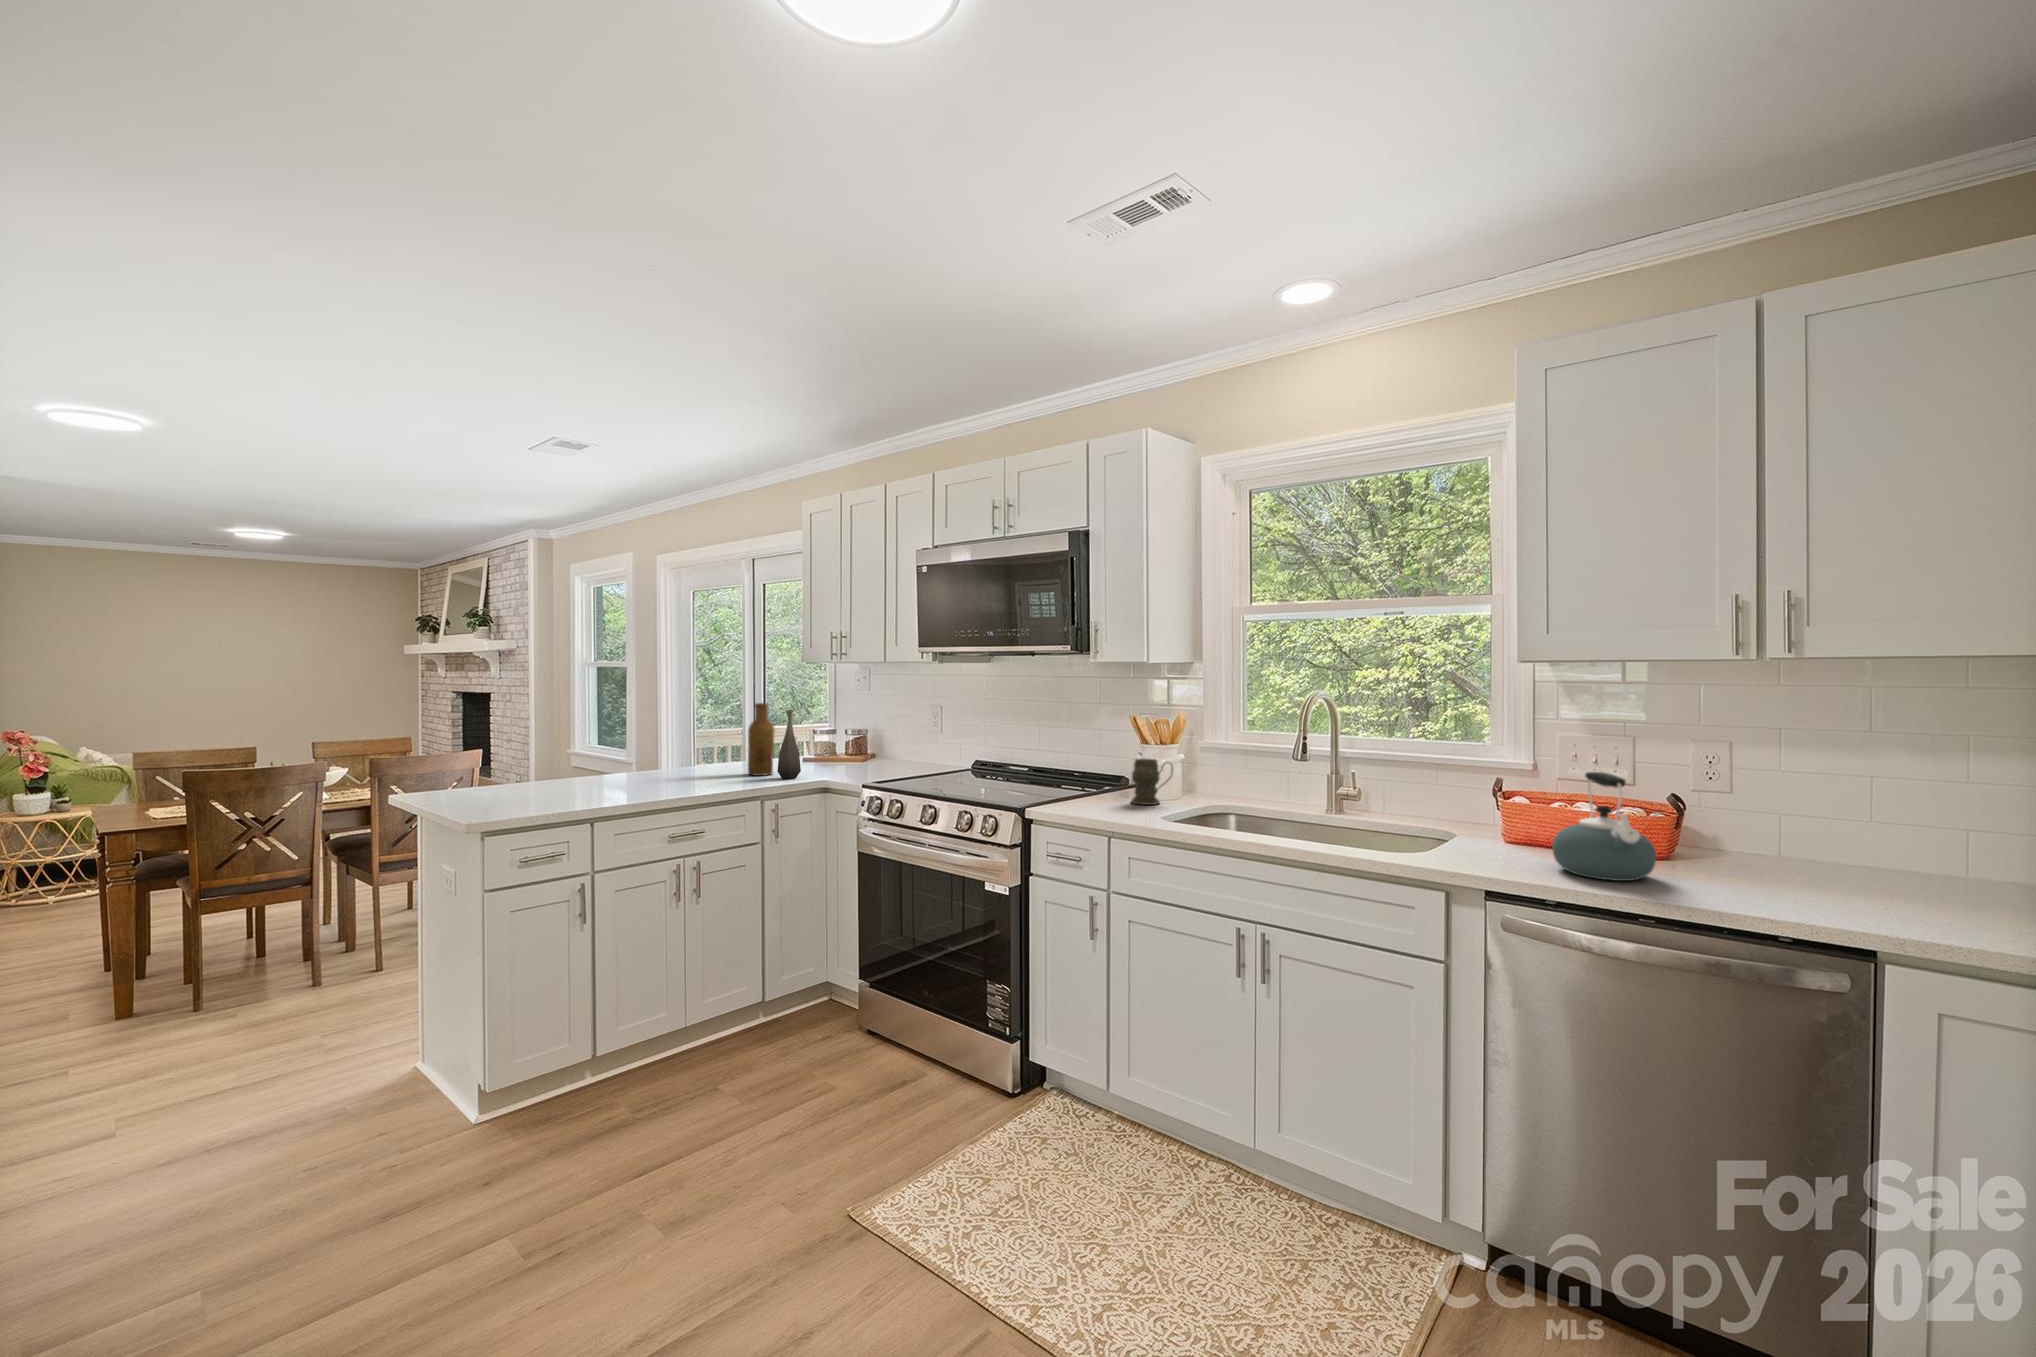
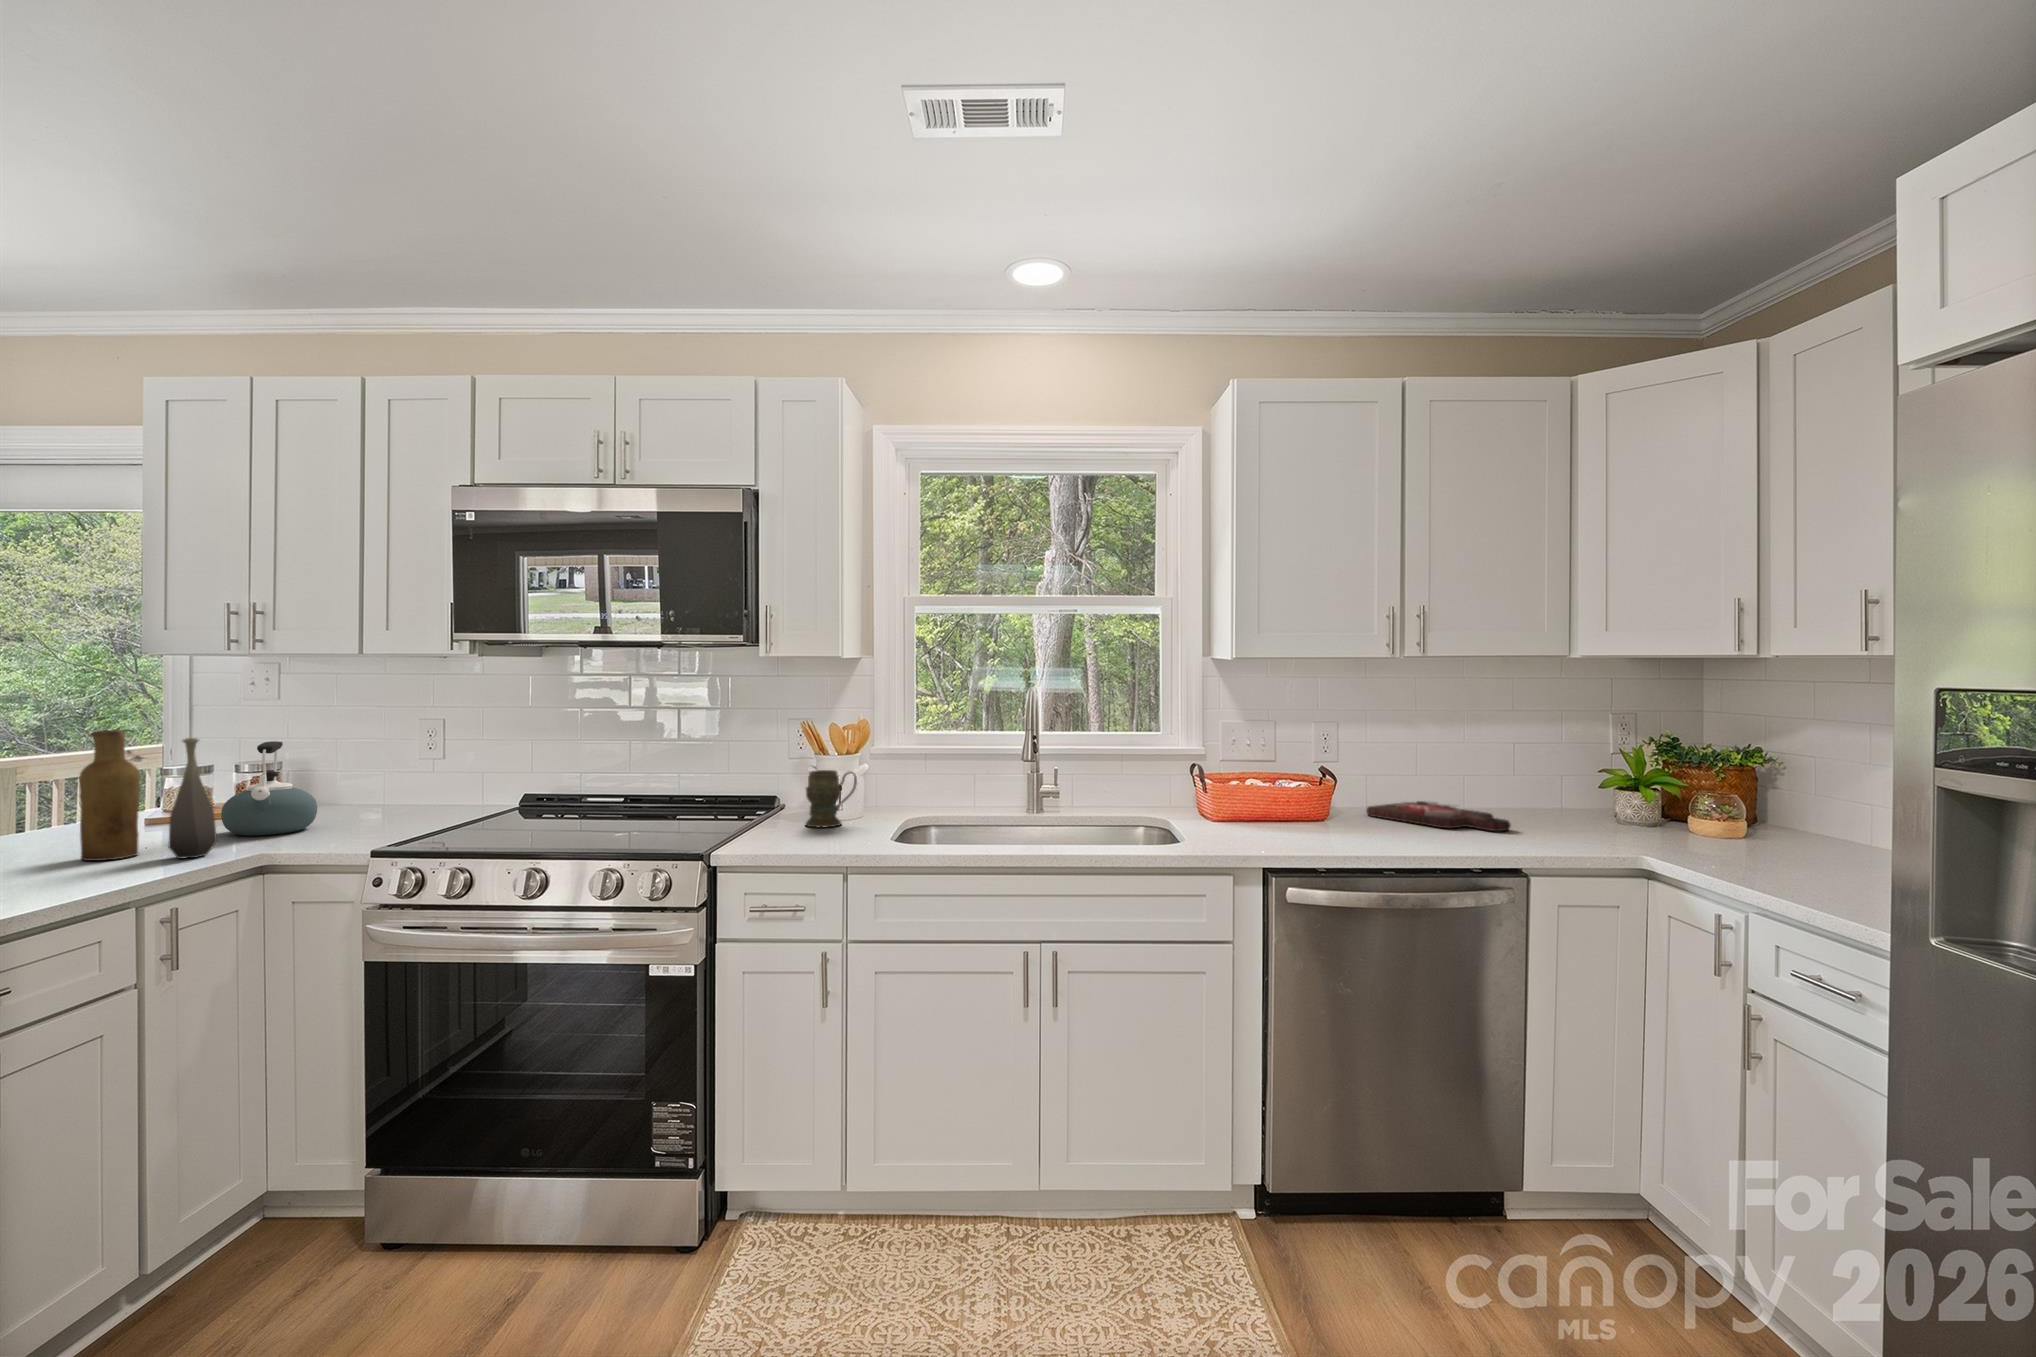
kettle: present [1552,772,1656,881] -> present [221,741,317,836]
cutting board: none [1737,854,1933,908] -> present [1366,801,1511,831]

